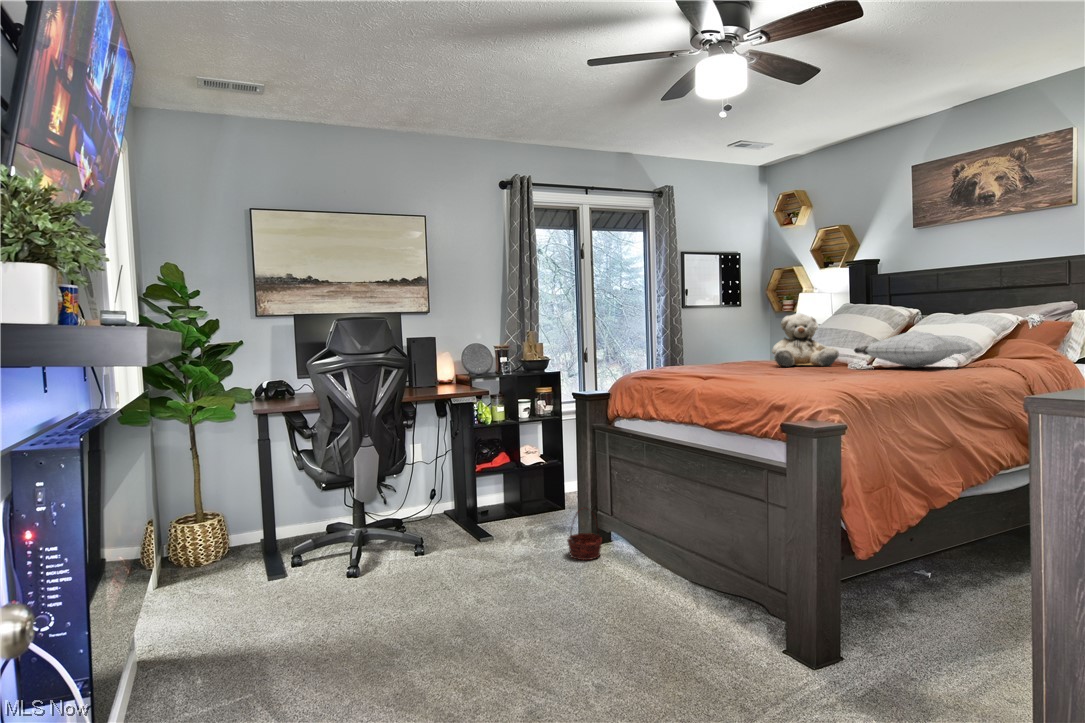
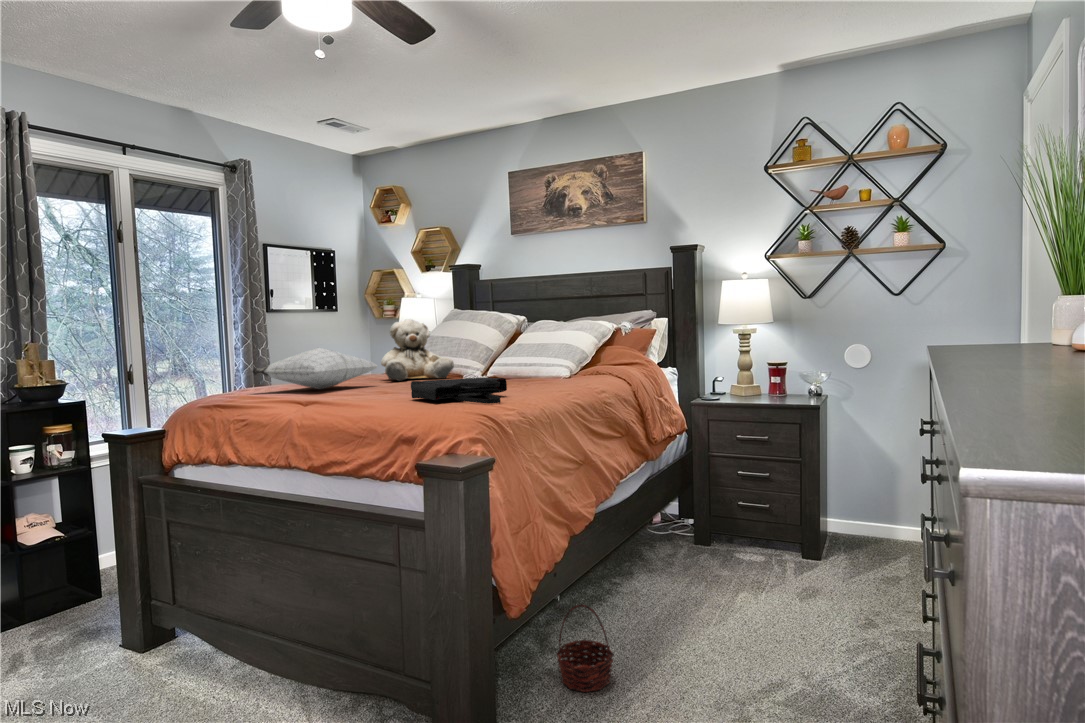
pillow: present [854,331,973,368] -> present [253,348,377,389]
tote bag: none [788,365,874,385] -> present [411,378,507,404]
basket: present [567,509,602,560] -> present [556,604,614,692]

